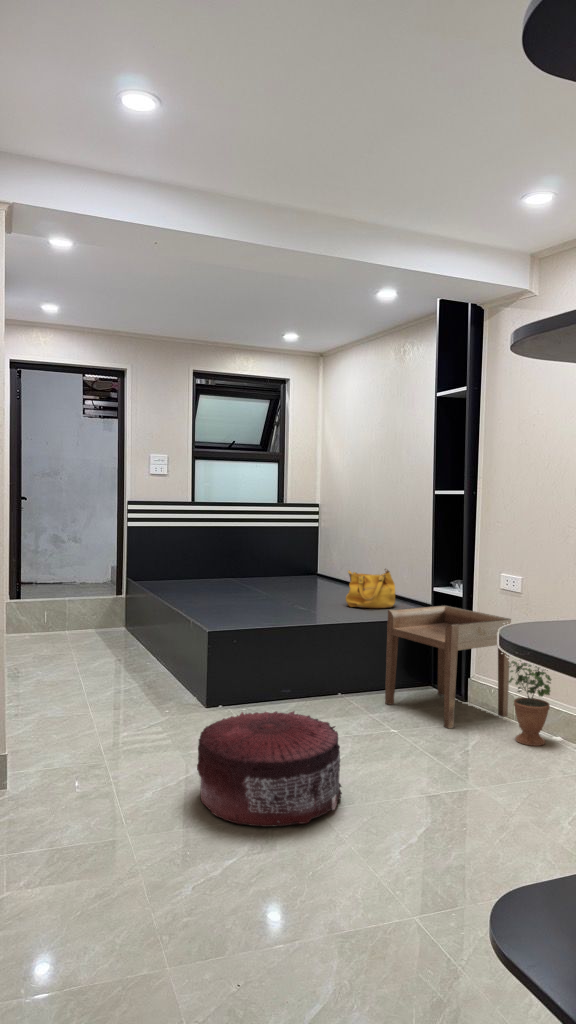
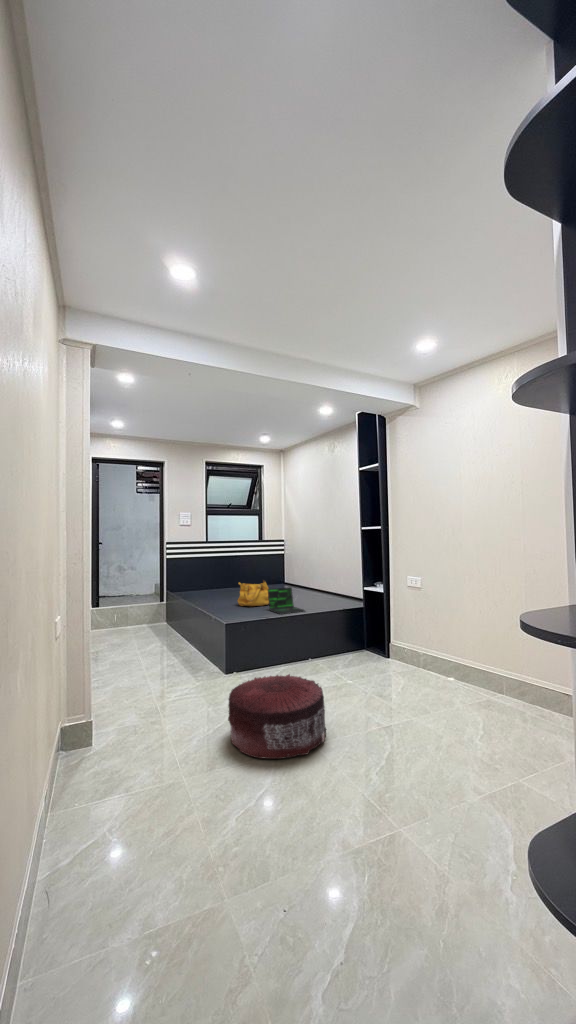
handbag: present [346,569,395,608] -> present [238,580,269,606]
laptop: none [279,582,337,623] -> present [268,587,305,614]
side table: present [385,605,511,728] -> none [338,598,417,678]
potted plant: present [509,660,552,746] -> none [418,618,448,686]

